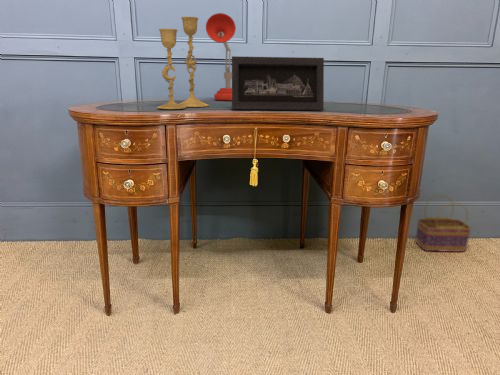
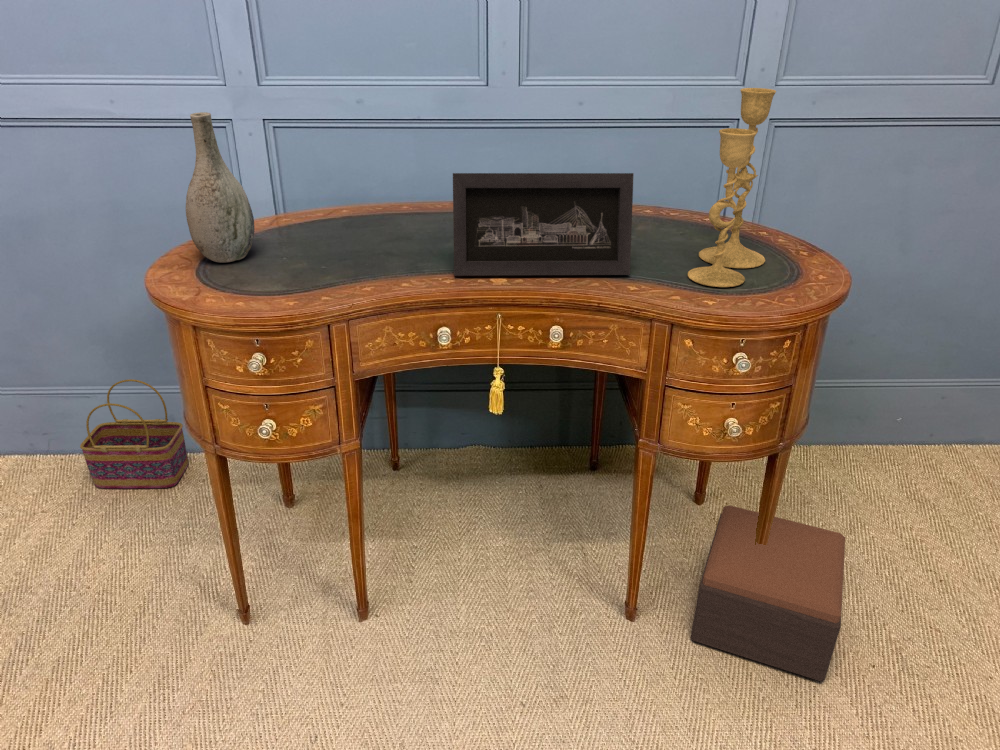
desk lamp: present [206,13,236,100] -> none [403,46,479,212]
candlestick: present [157,17,209,109] -> present [688,88,776,287]
vase: none [93,28,128,106] -> present [186,112,254,263]
basket: present [416,197,471,252] -> present [80,379,188,488]
footstool: none [364,250,451,341] -> present [691,505,845,681]

